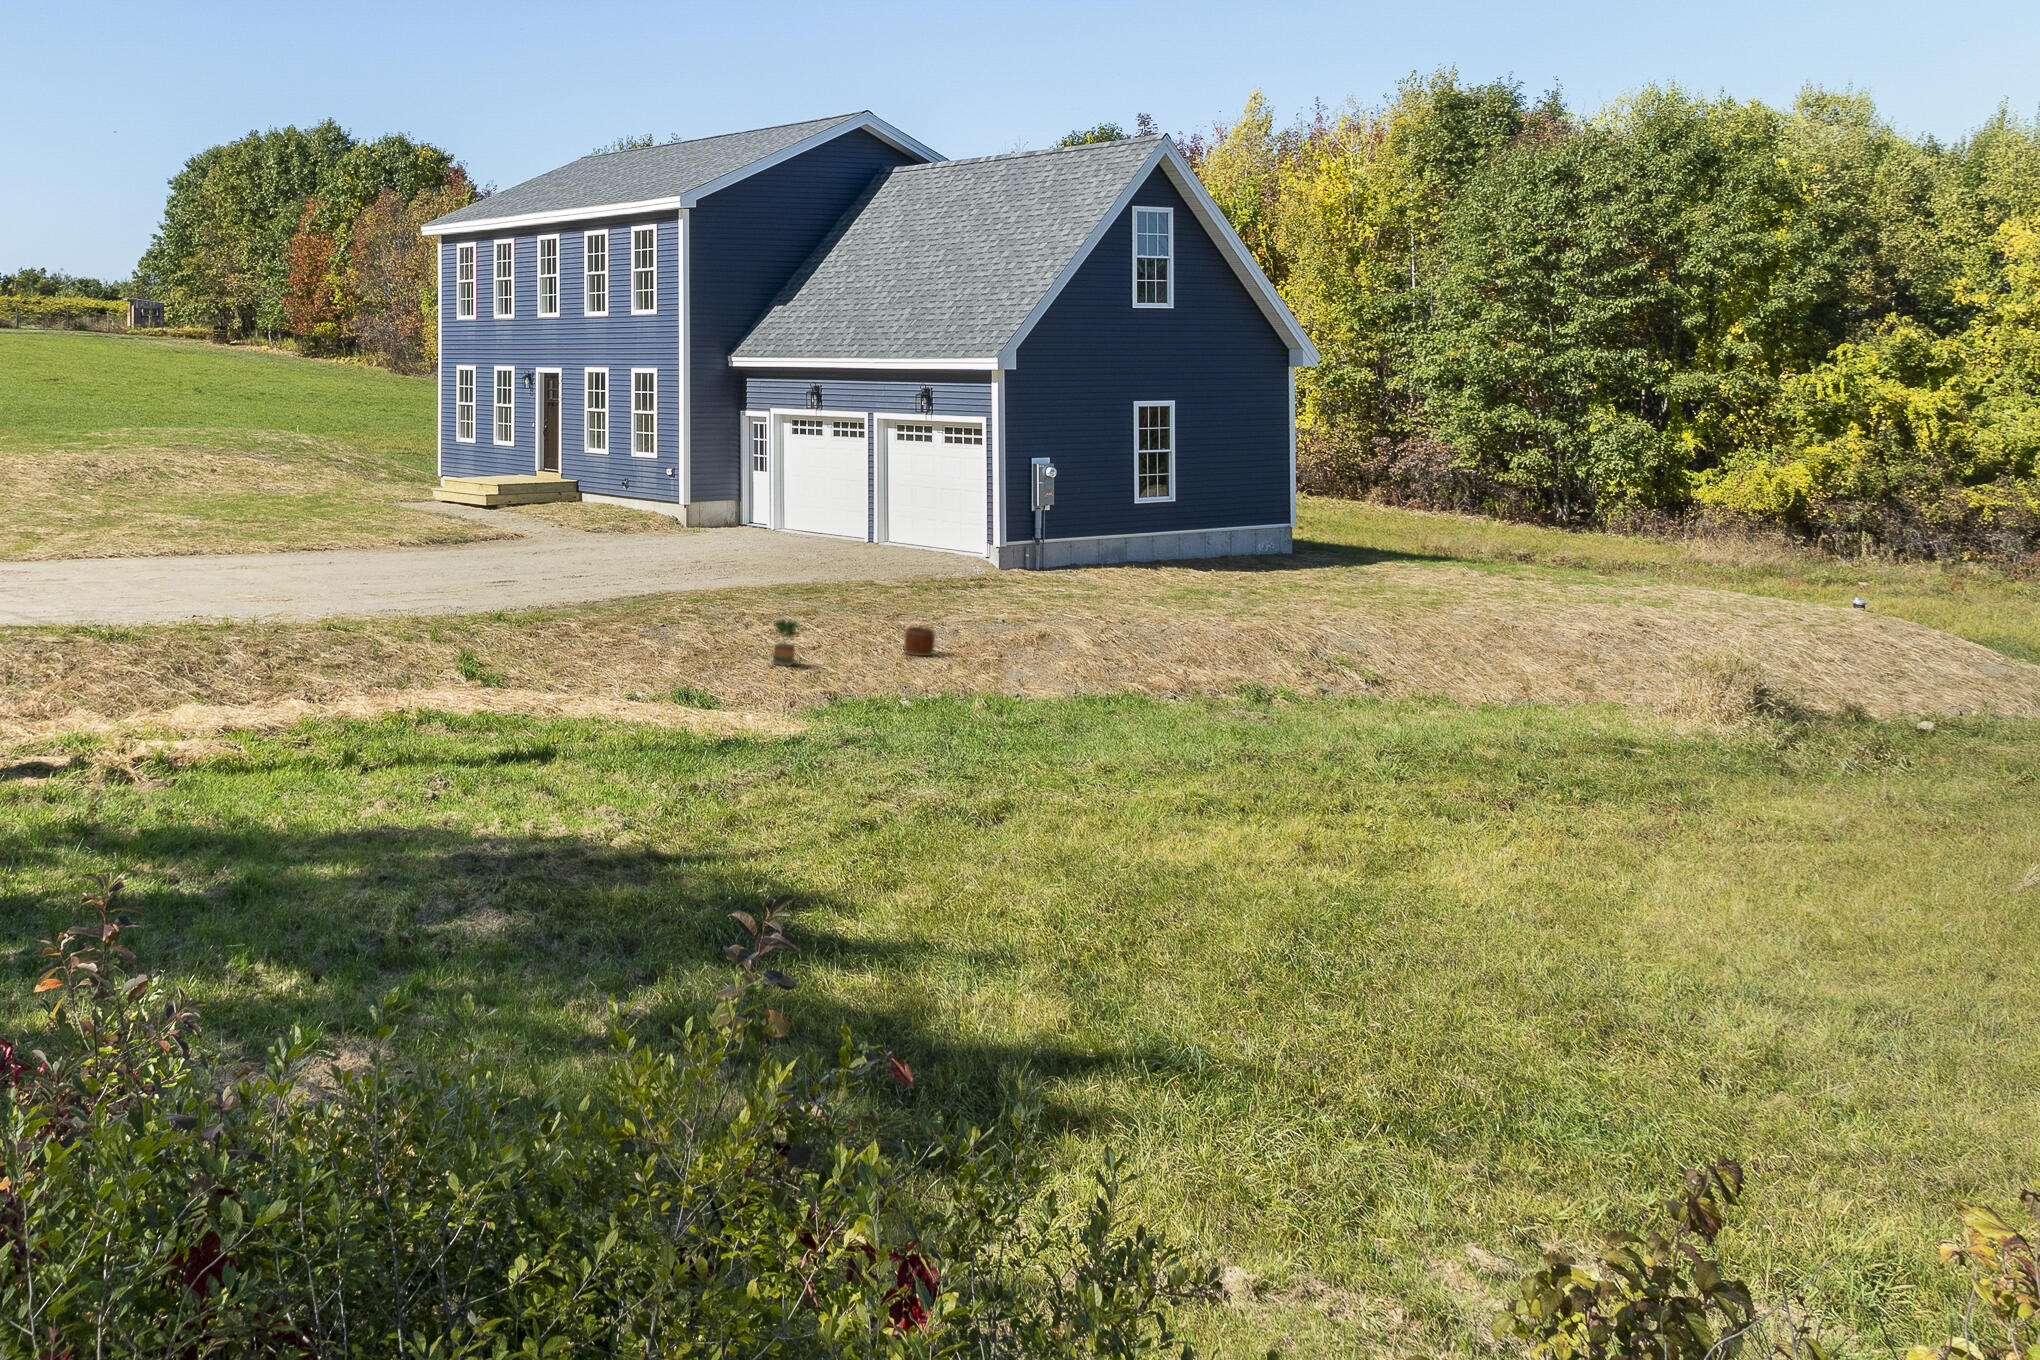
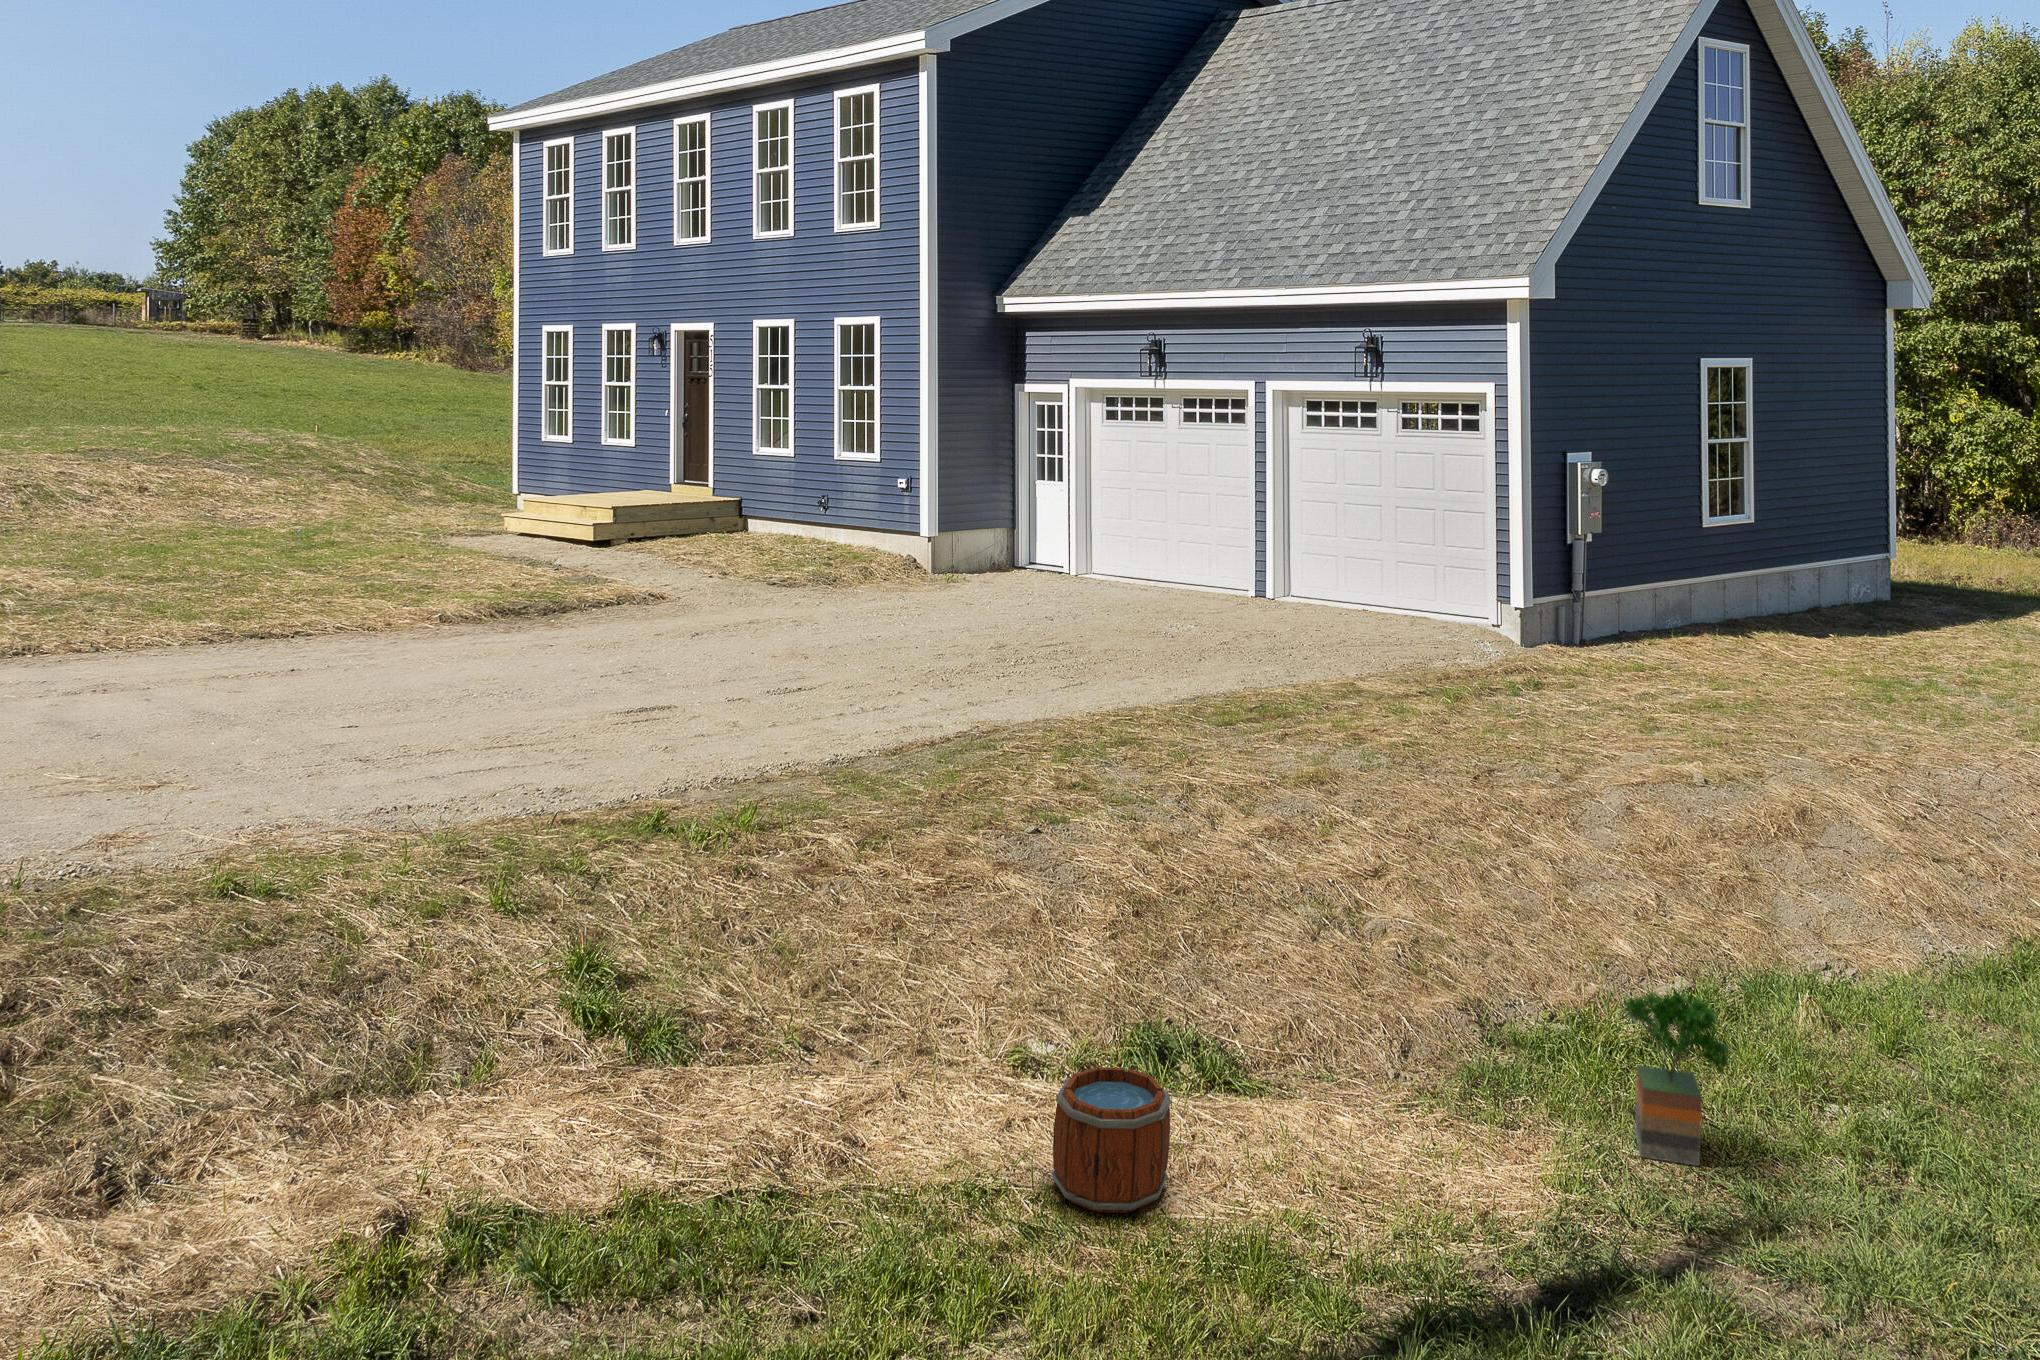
bucket: present [904,627,935,656] -> present [1052,1067,1171,1213]

